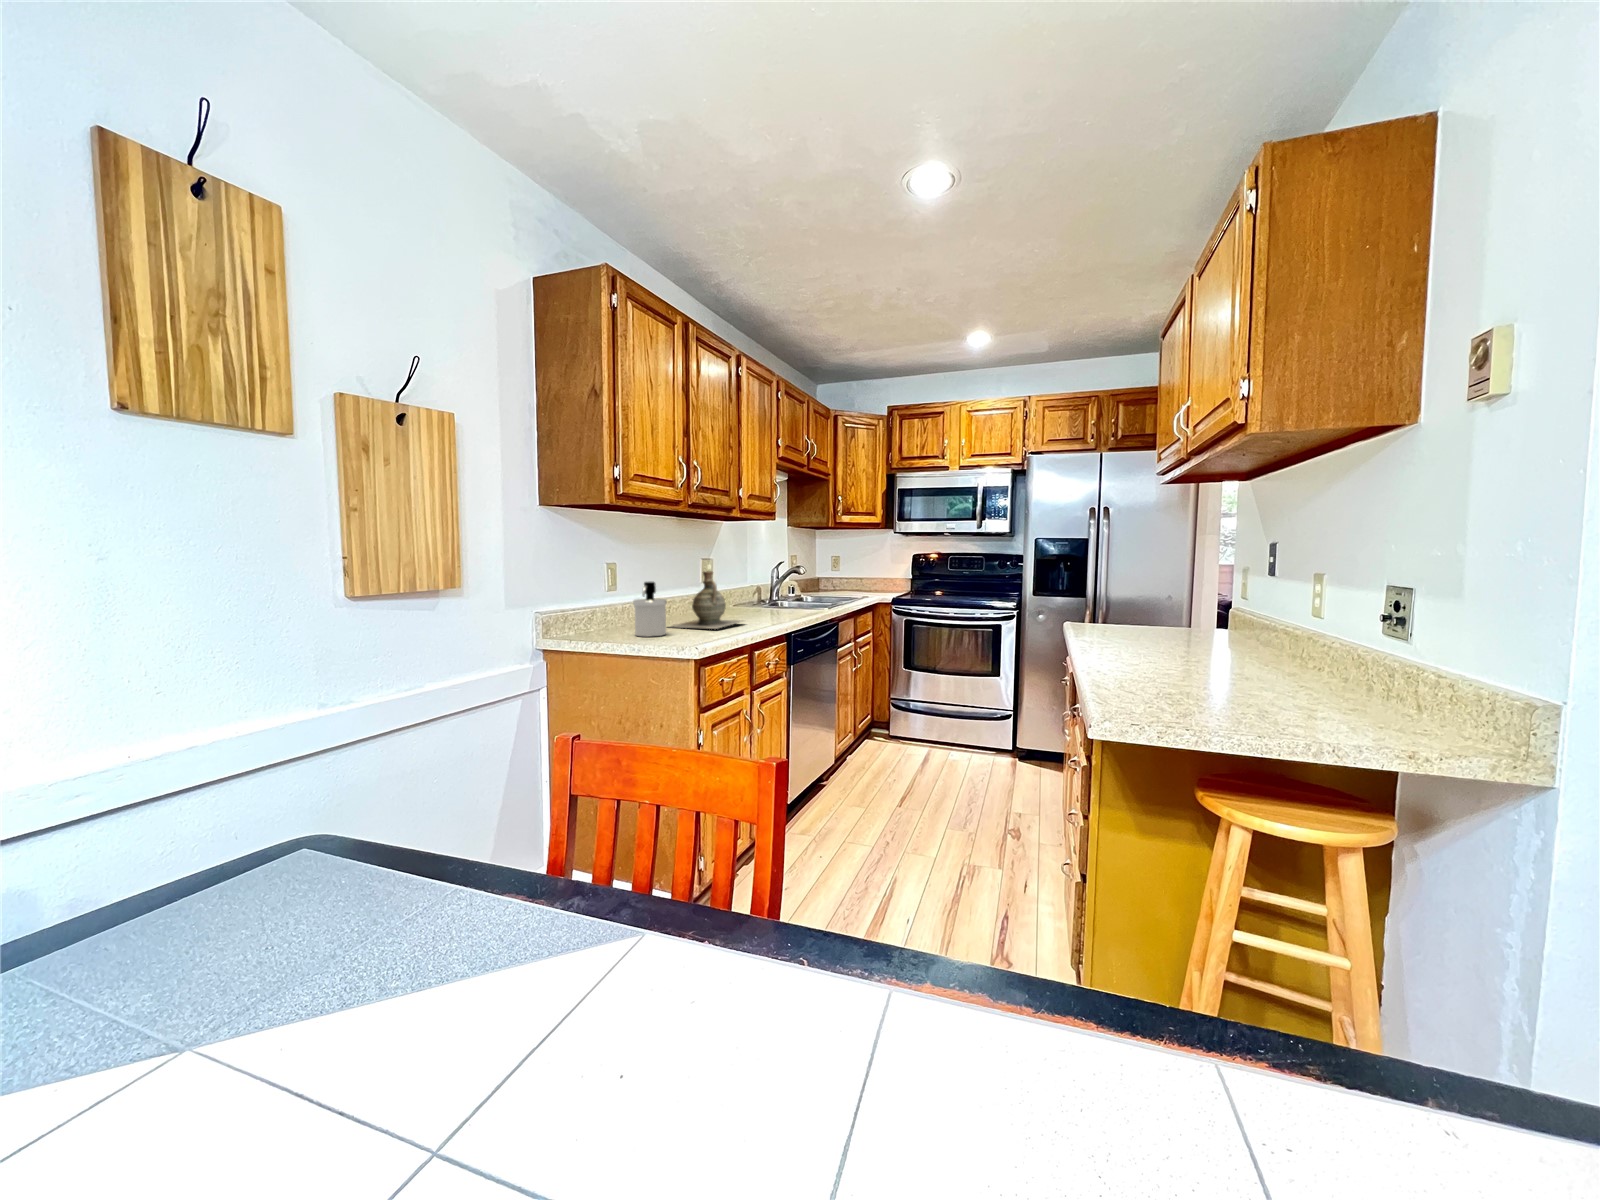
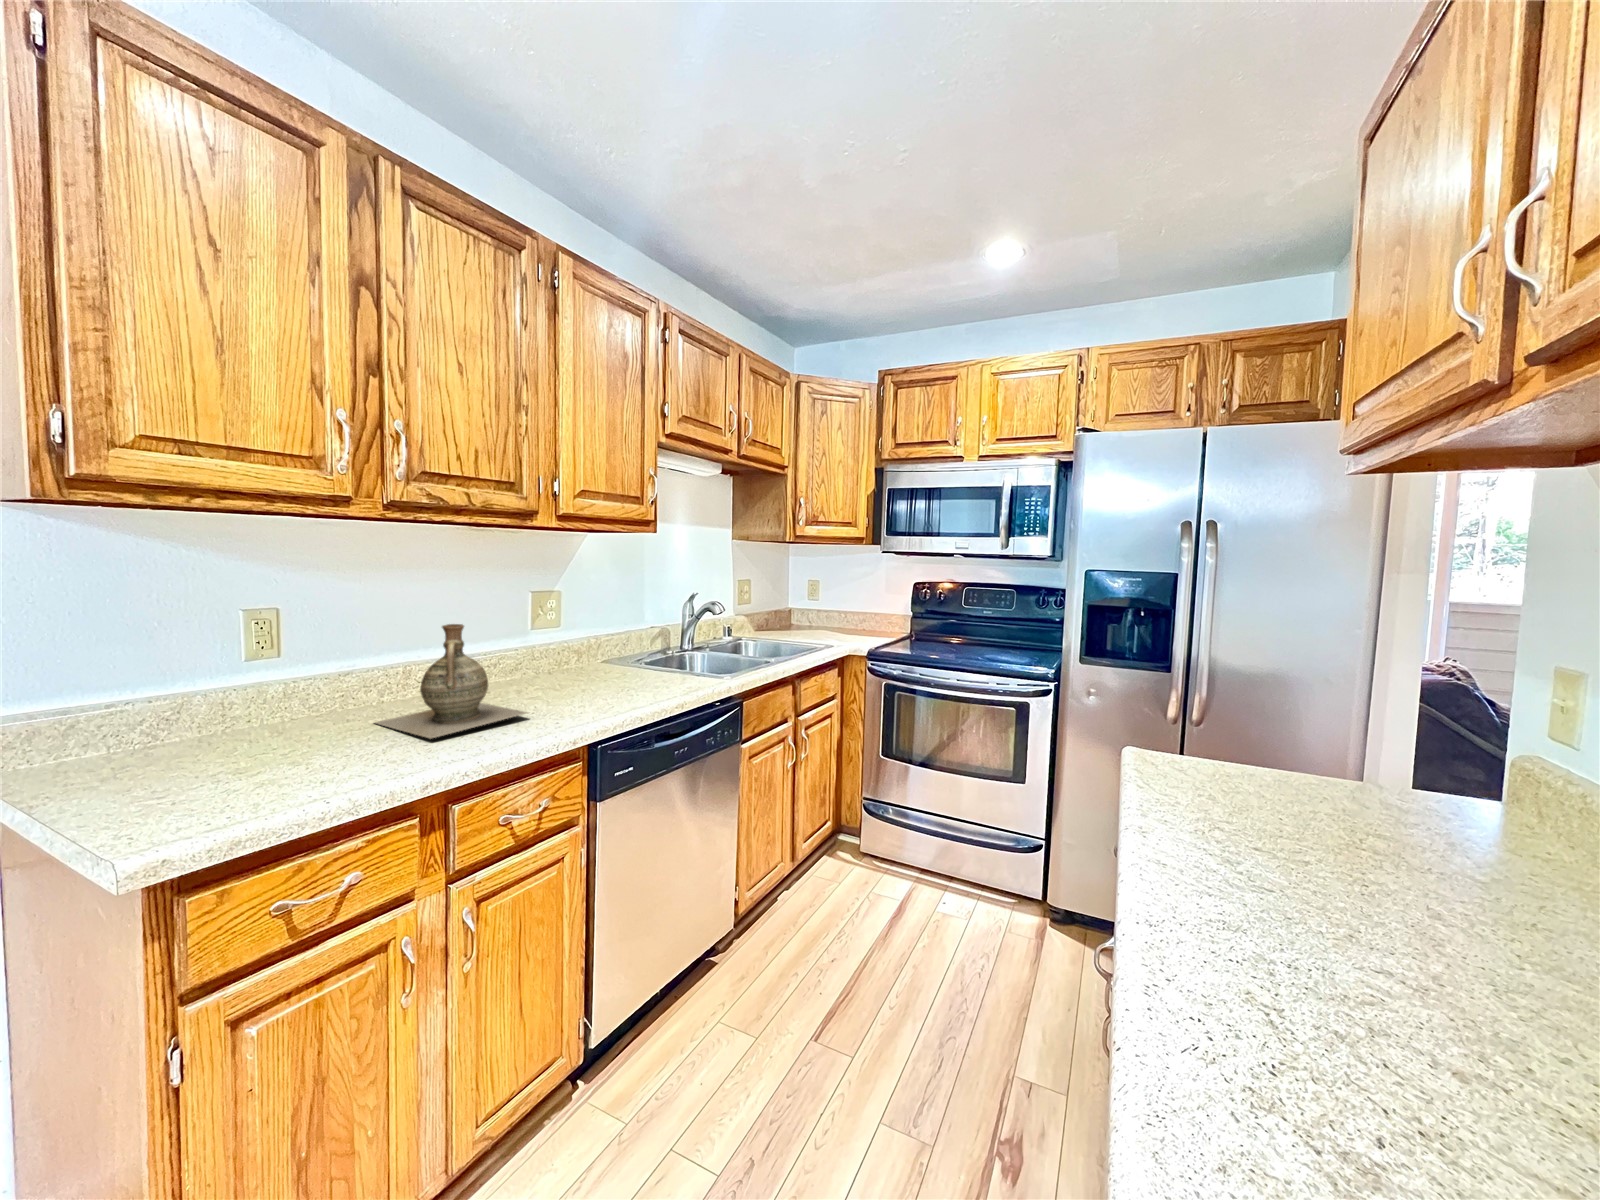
soap dispenser: present [633,582,667,637] -> none [210,651,318,761]

